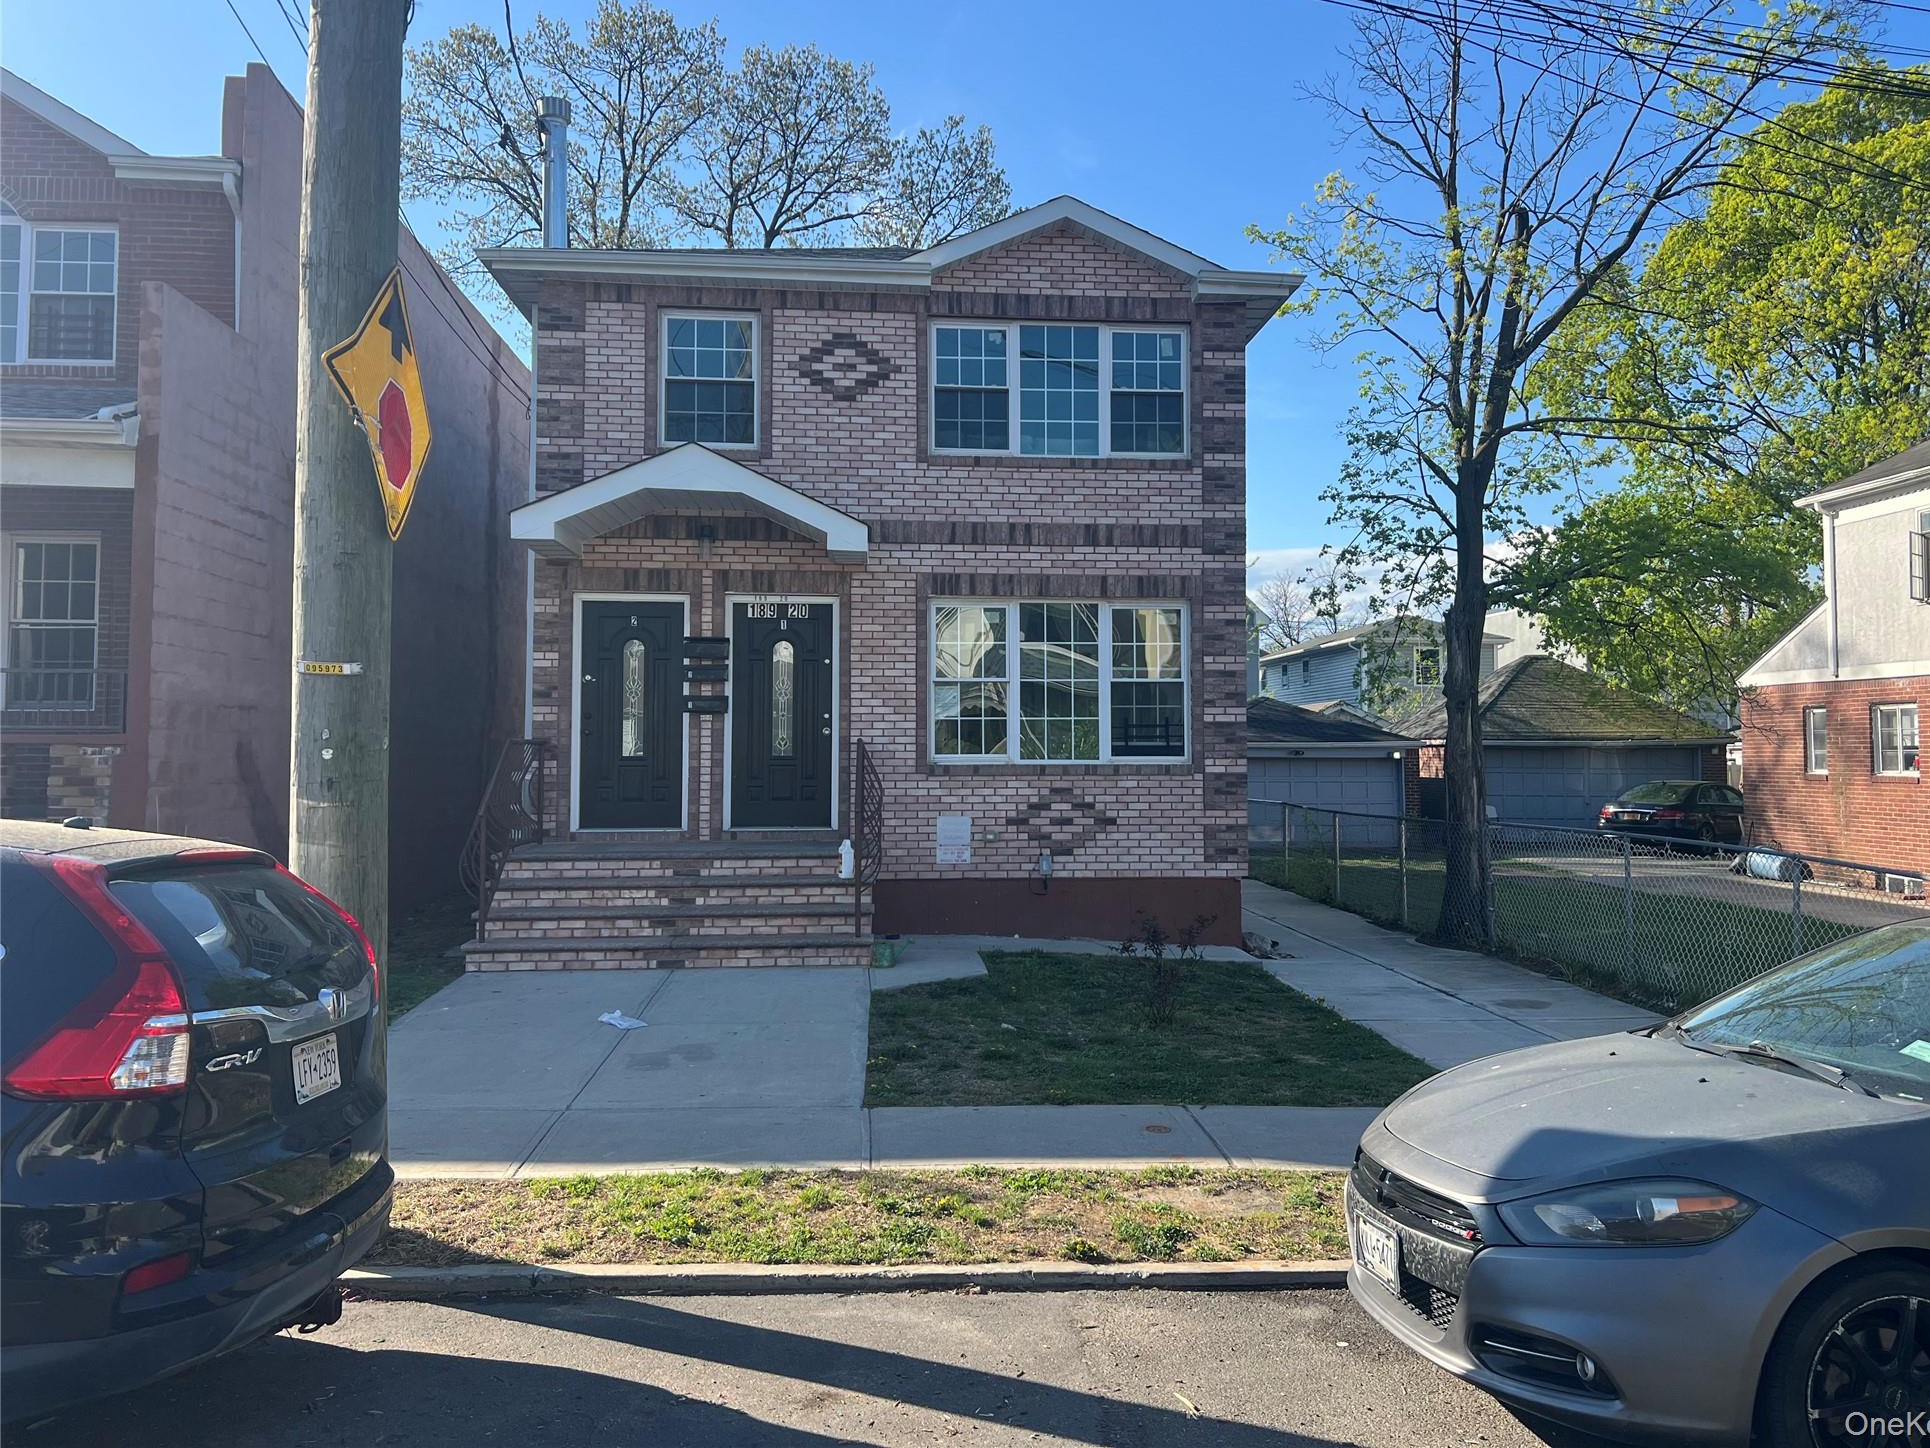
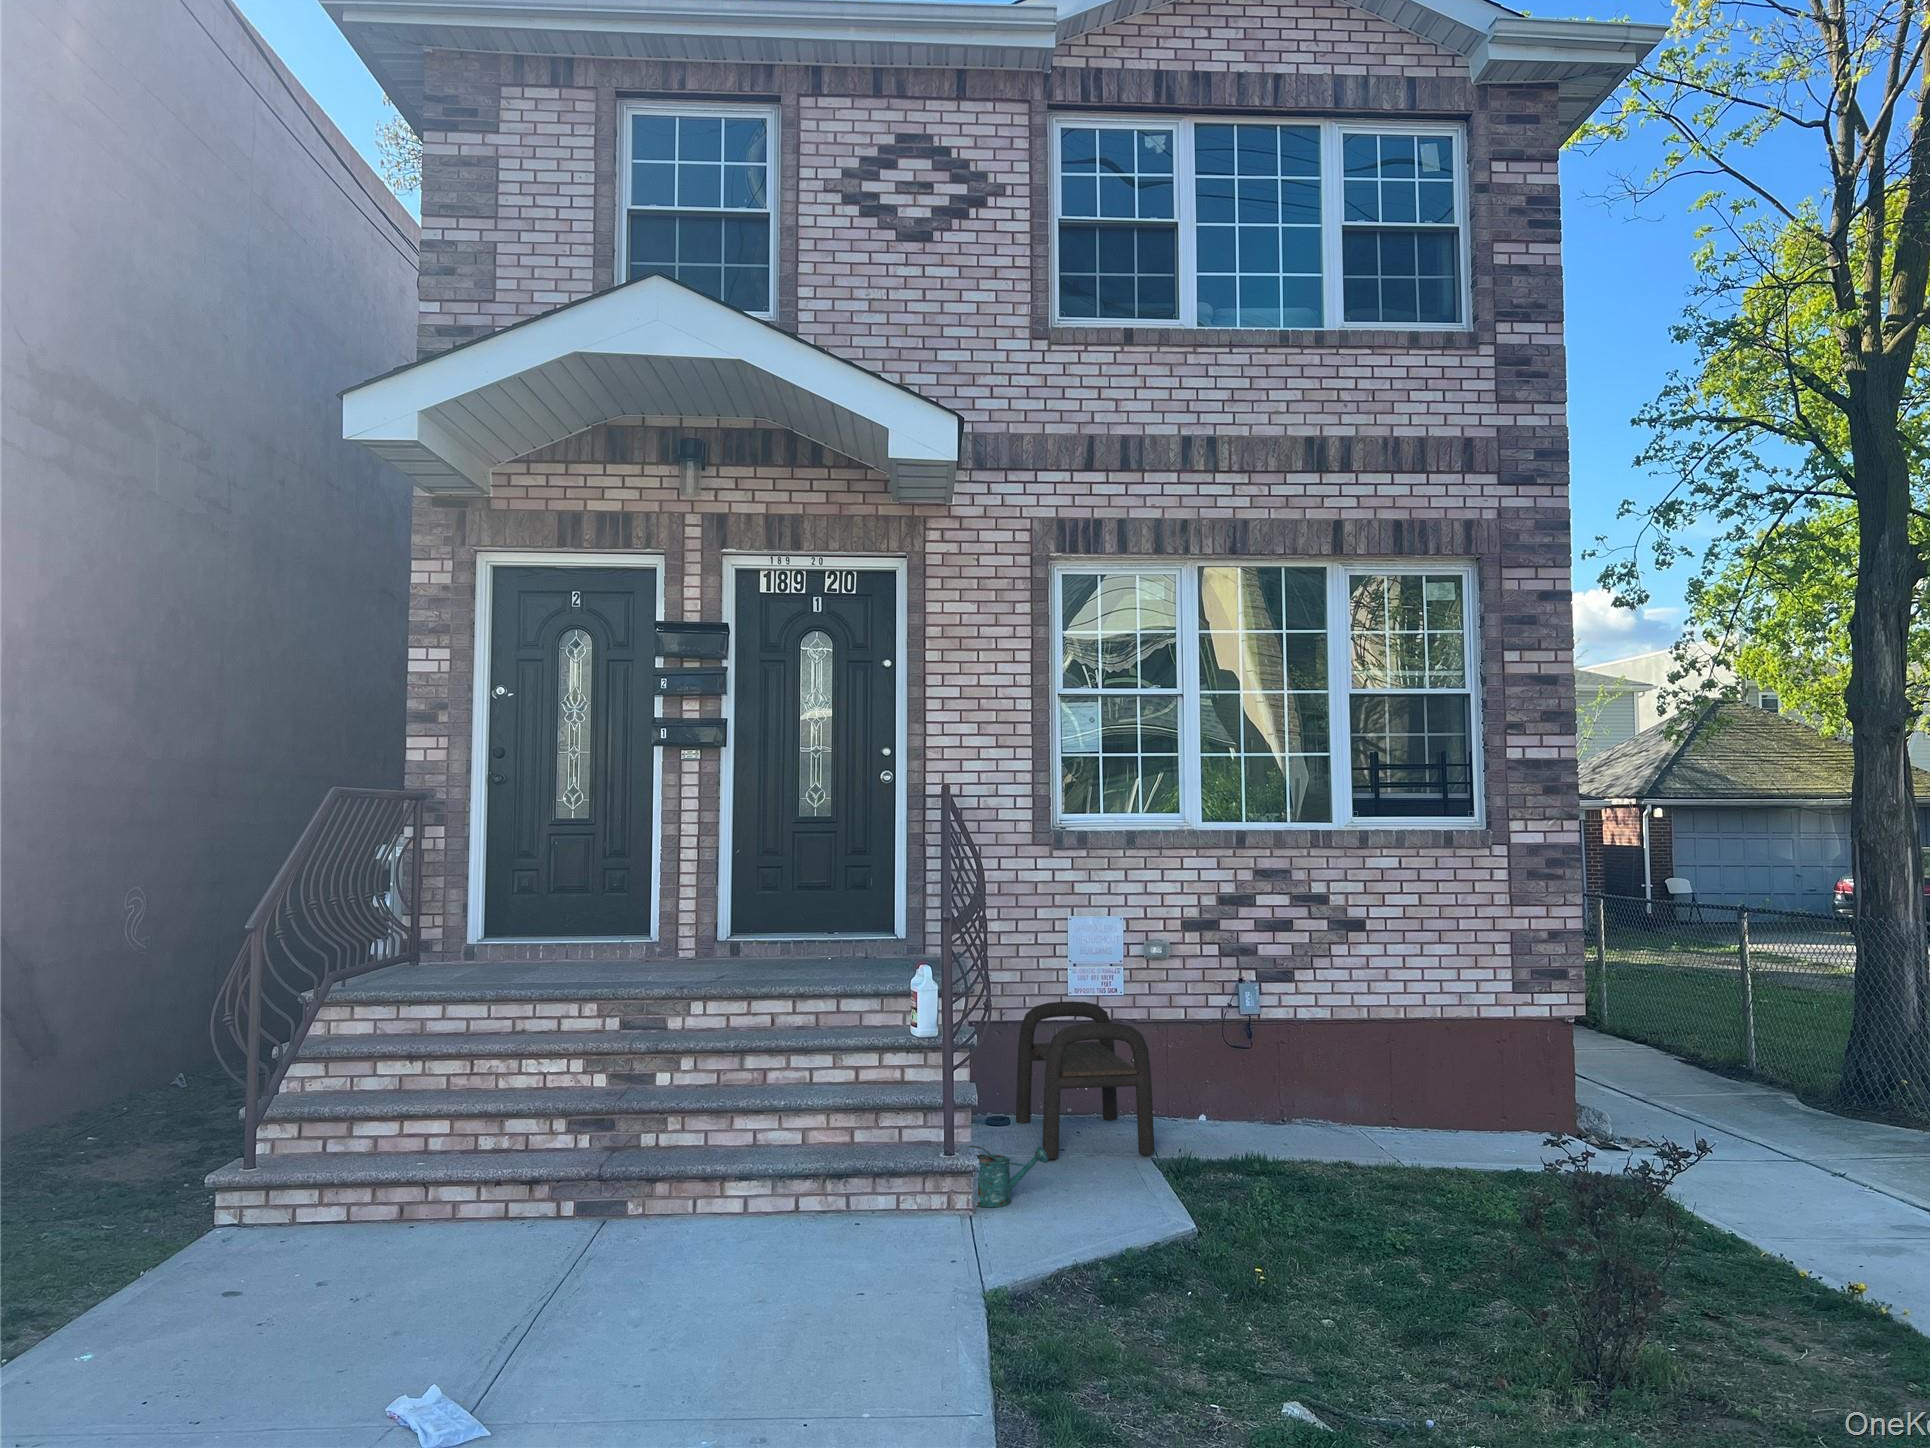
bench: none [904,866,981,951] -> present [1016,1001,1154,1159]

